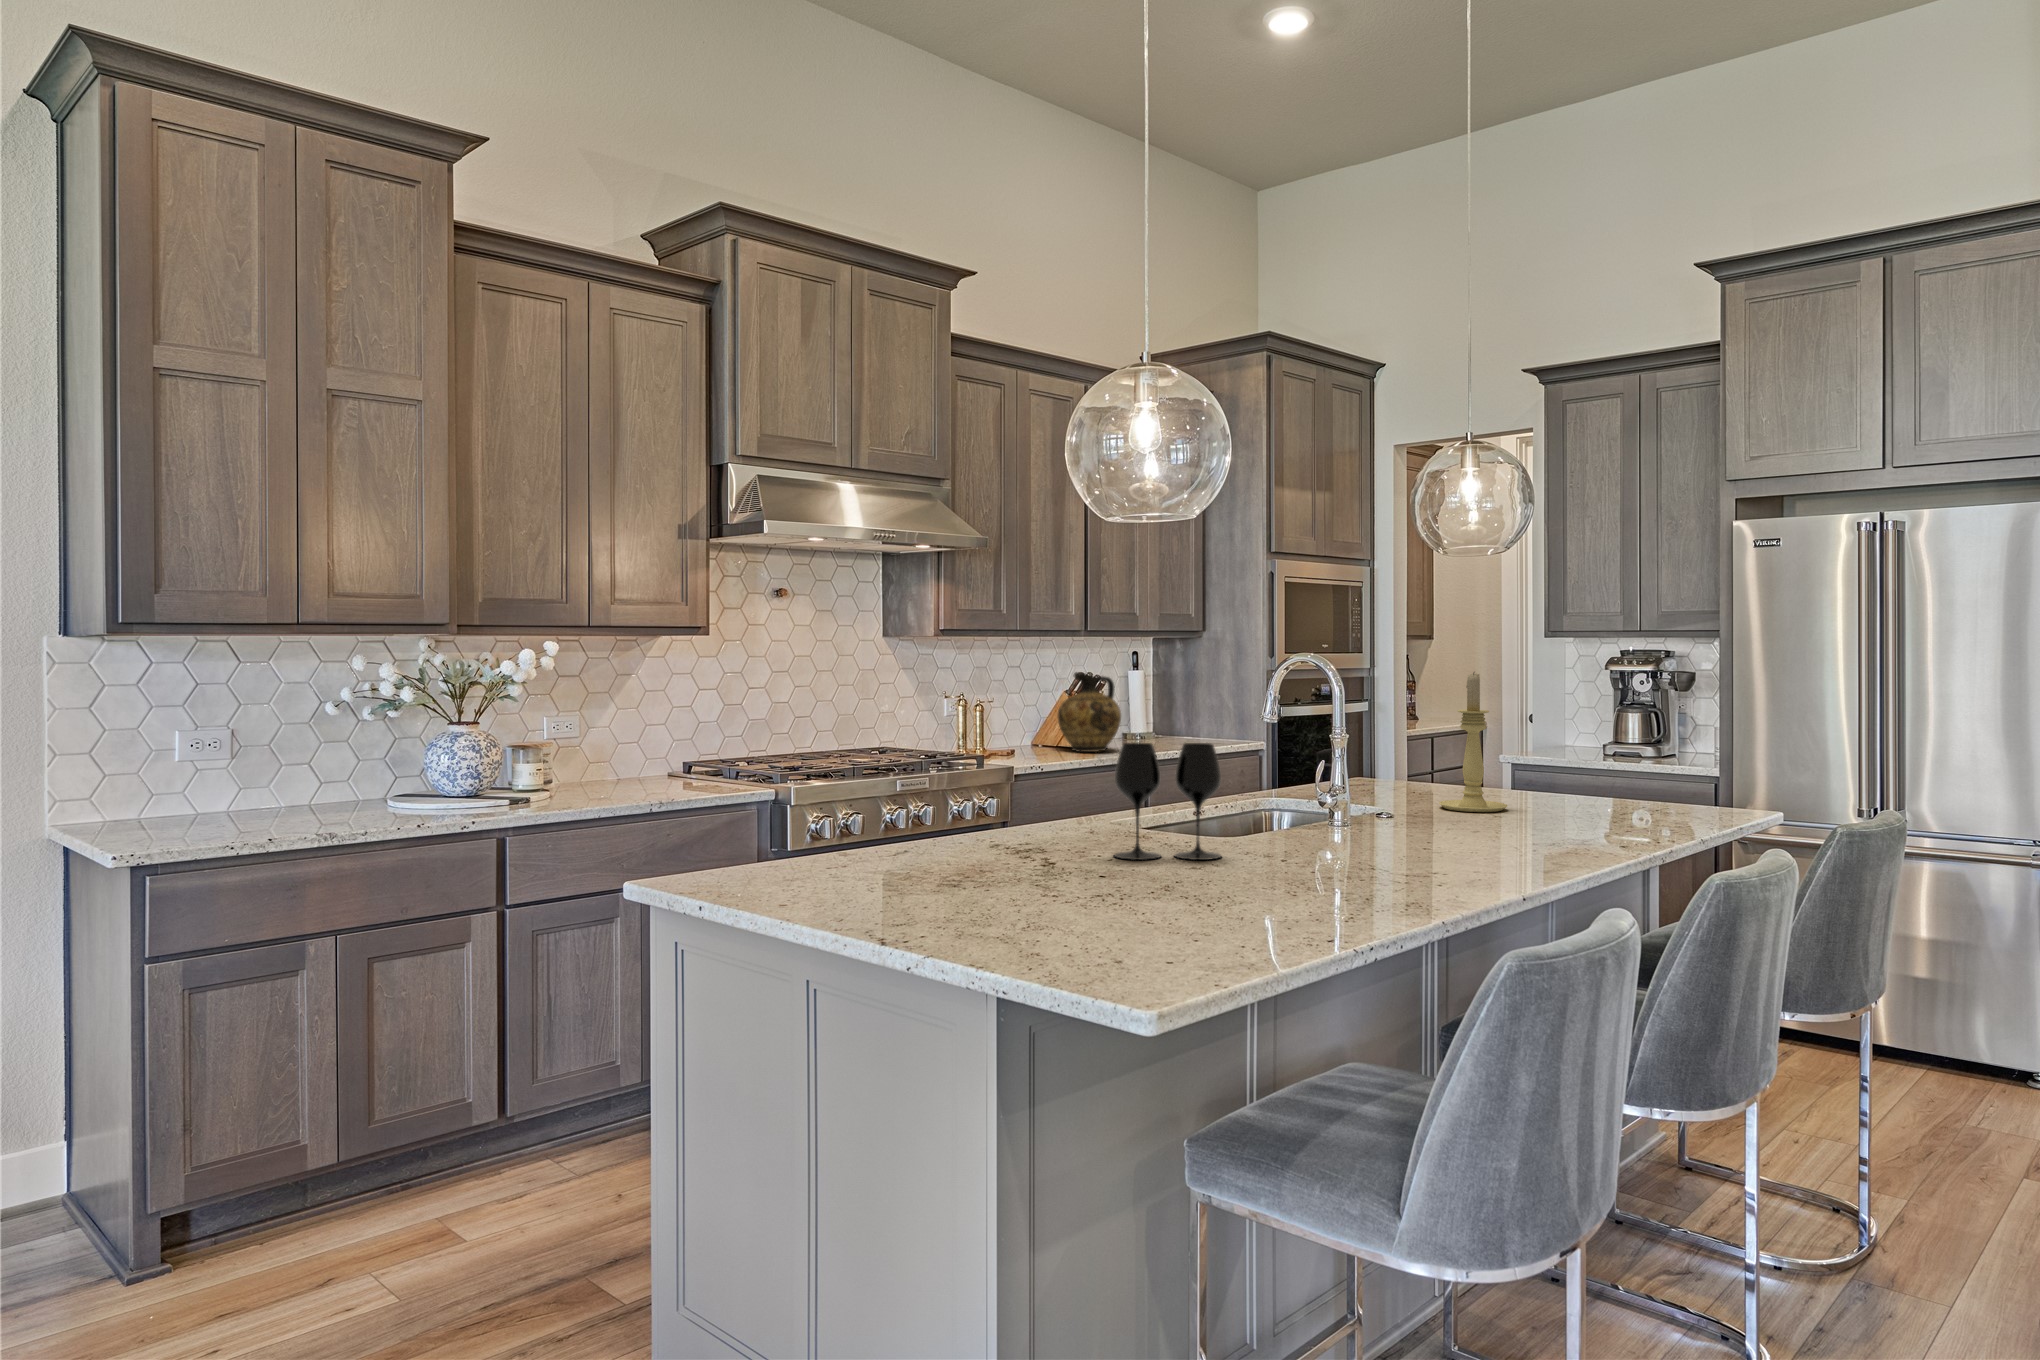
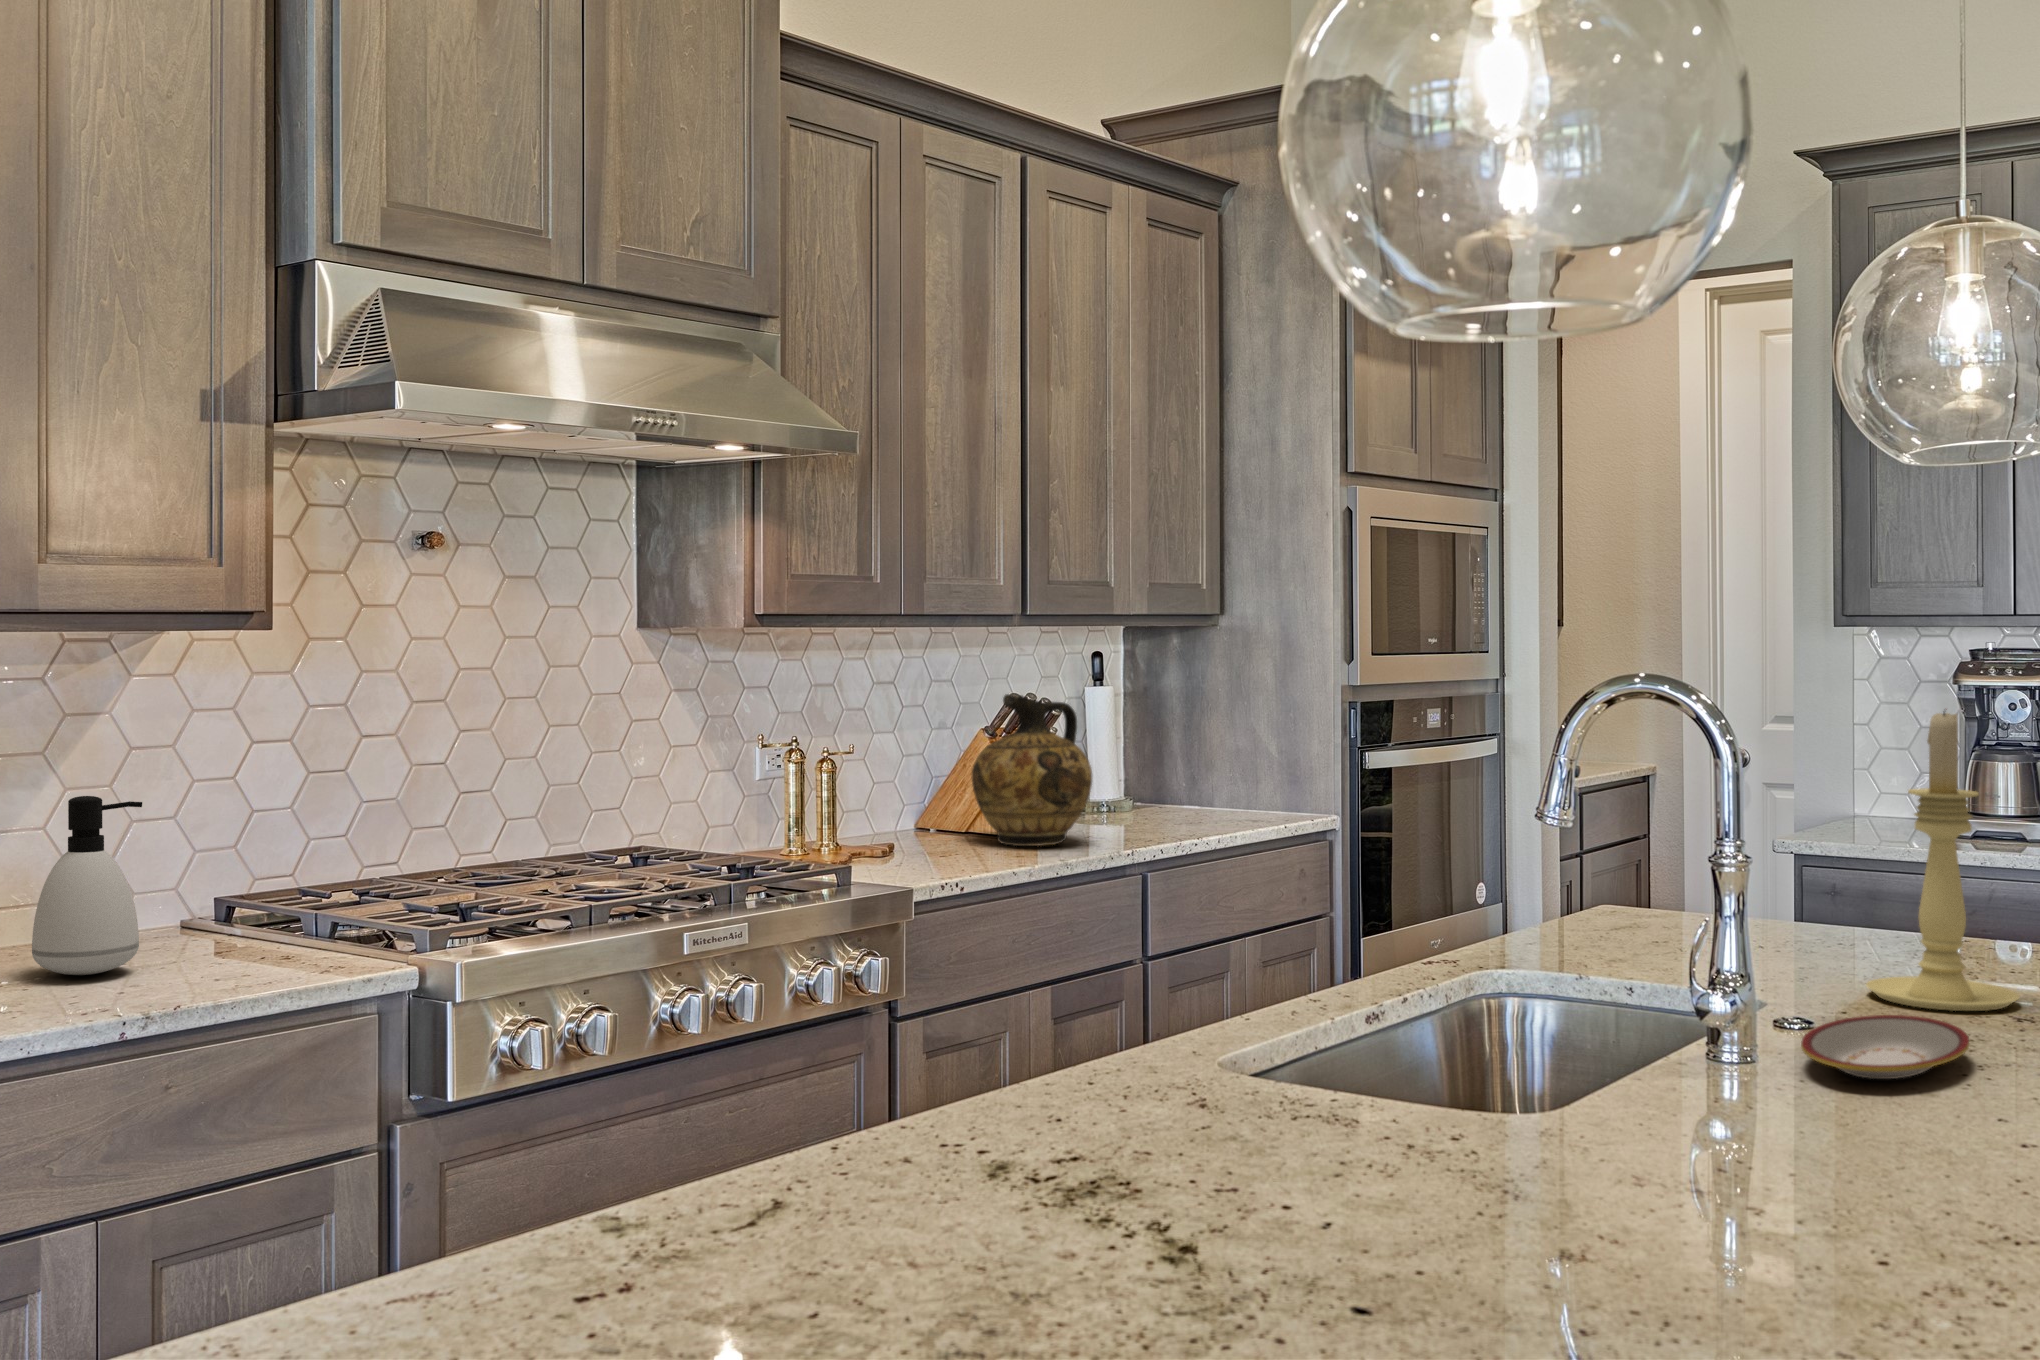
soap dispenser: none [608,709,655,788] -> present [32,796,142,975]
wine glass: present [1114,743,1221,860] -> none [1323,918,1604,1238]
plate: none [1365,808,1448,829] -> present [1801,1015,1969,1079]

